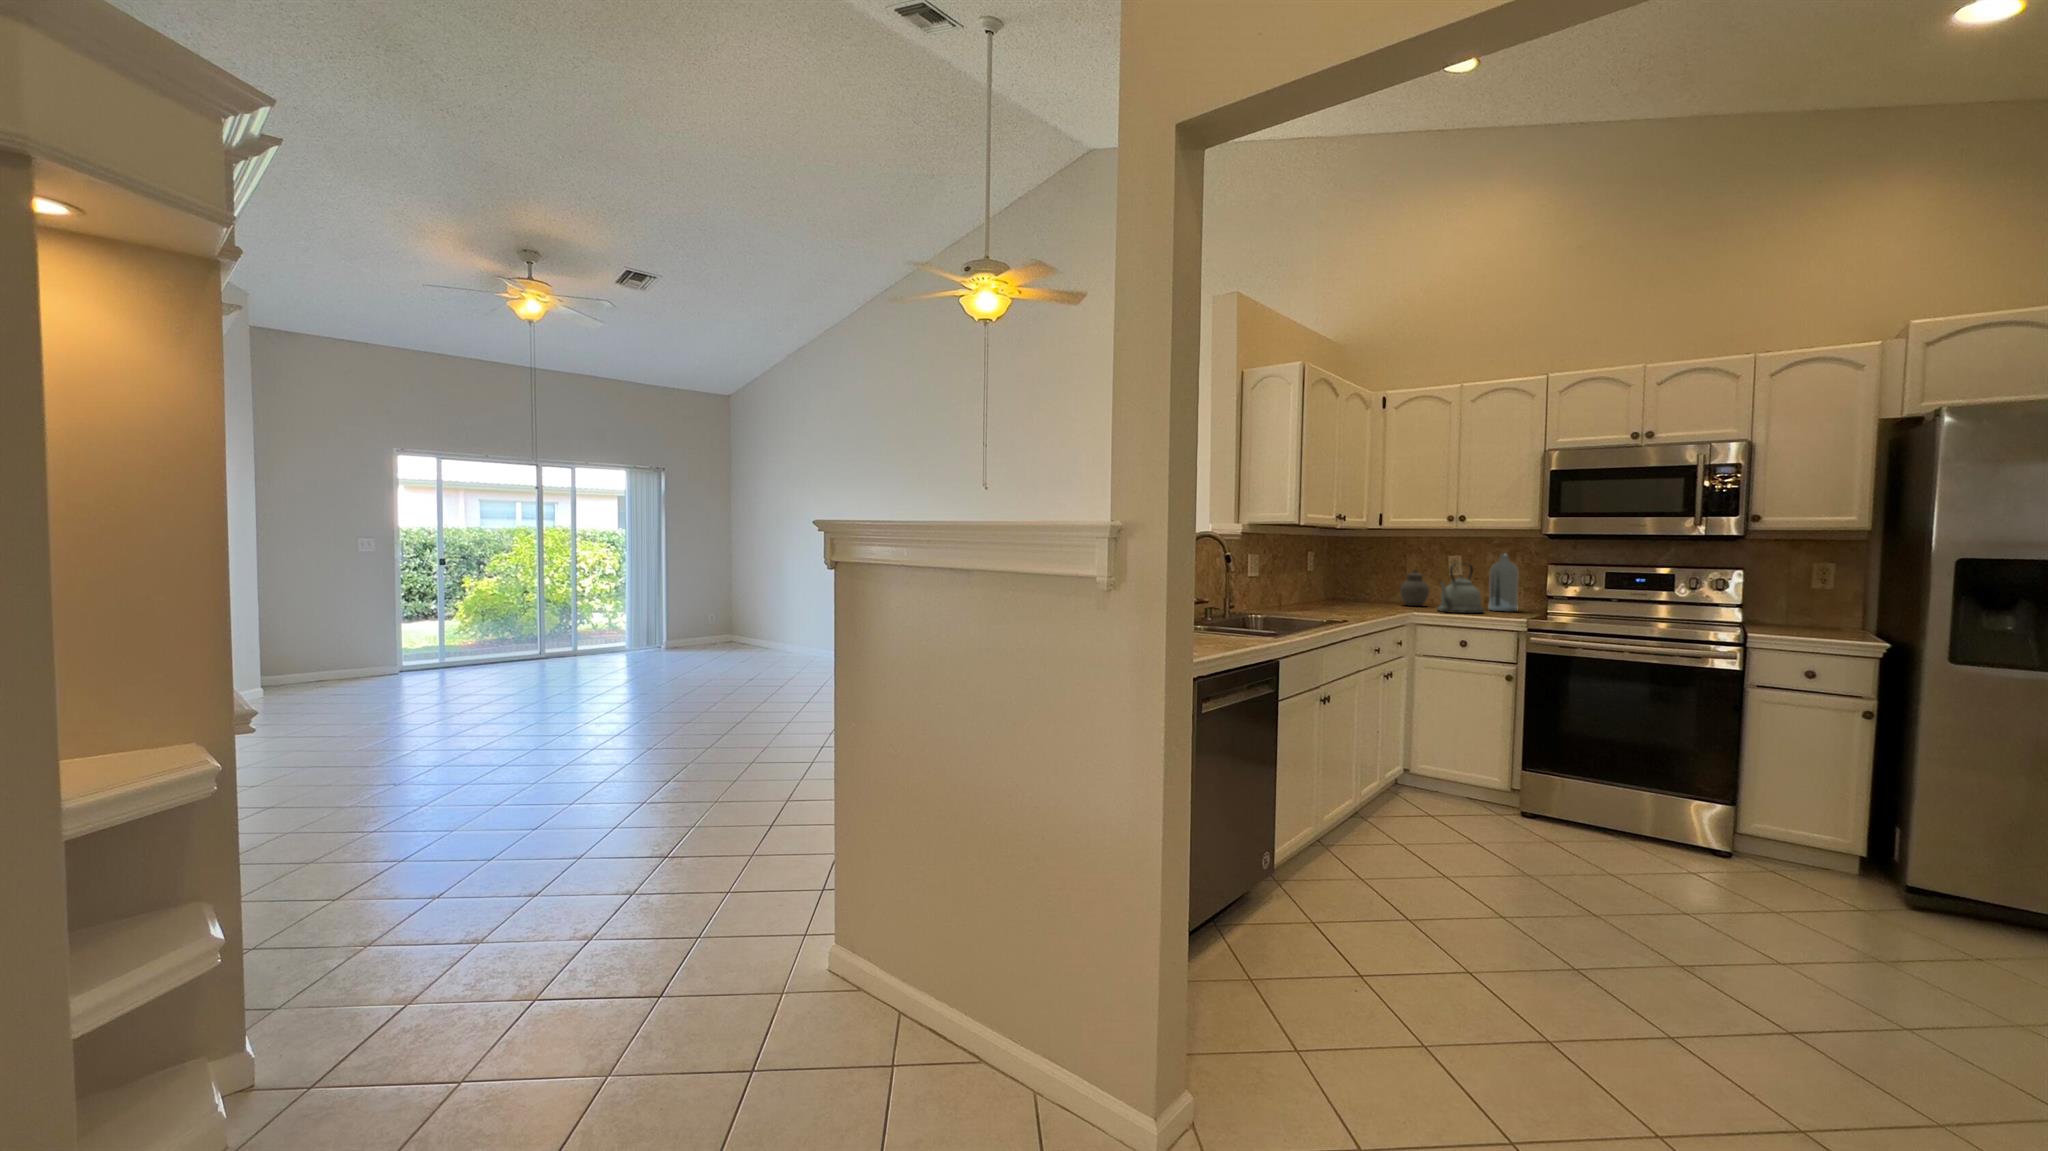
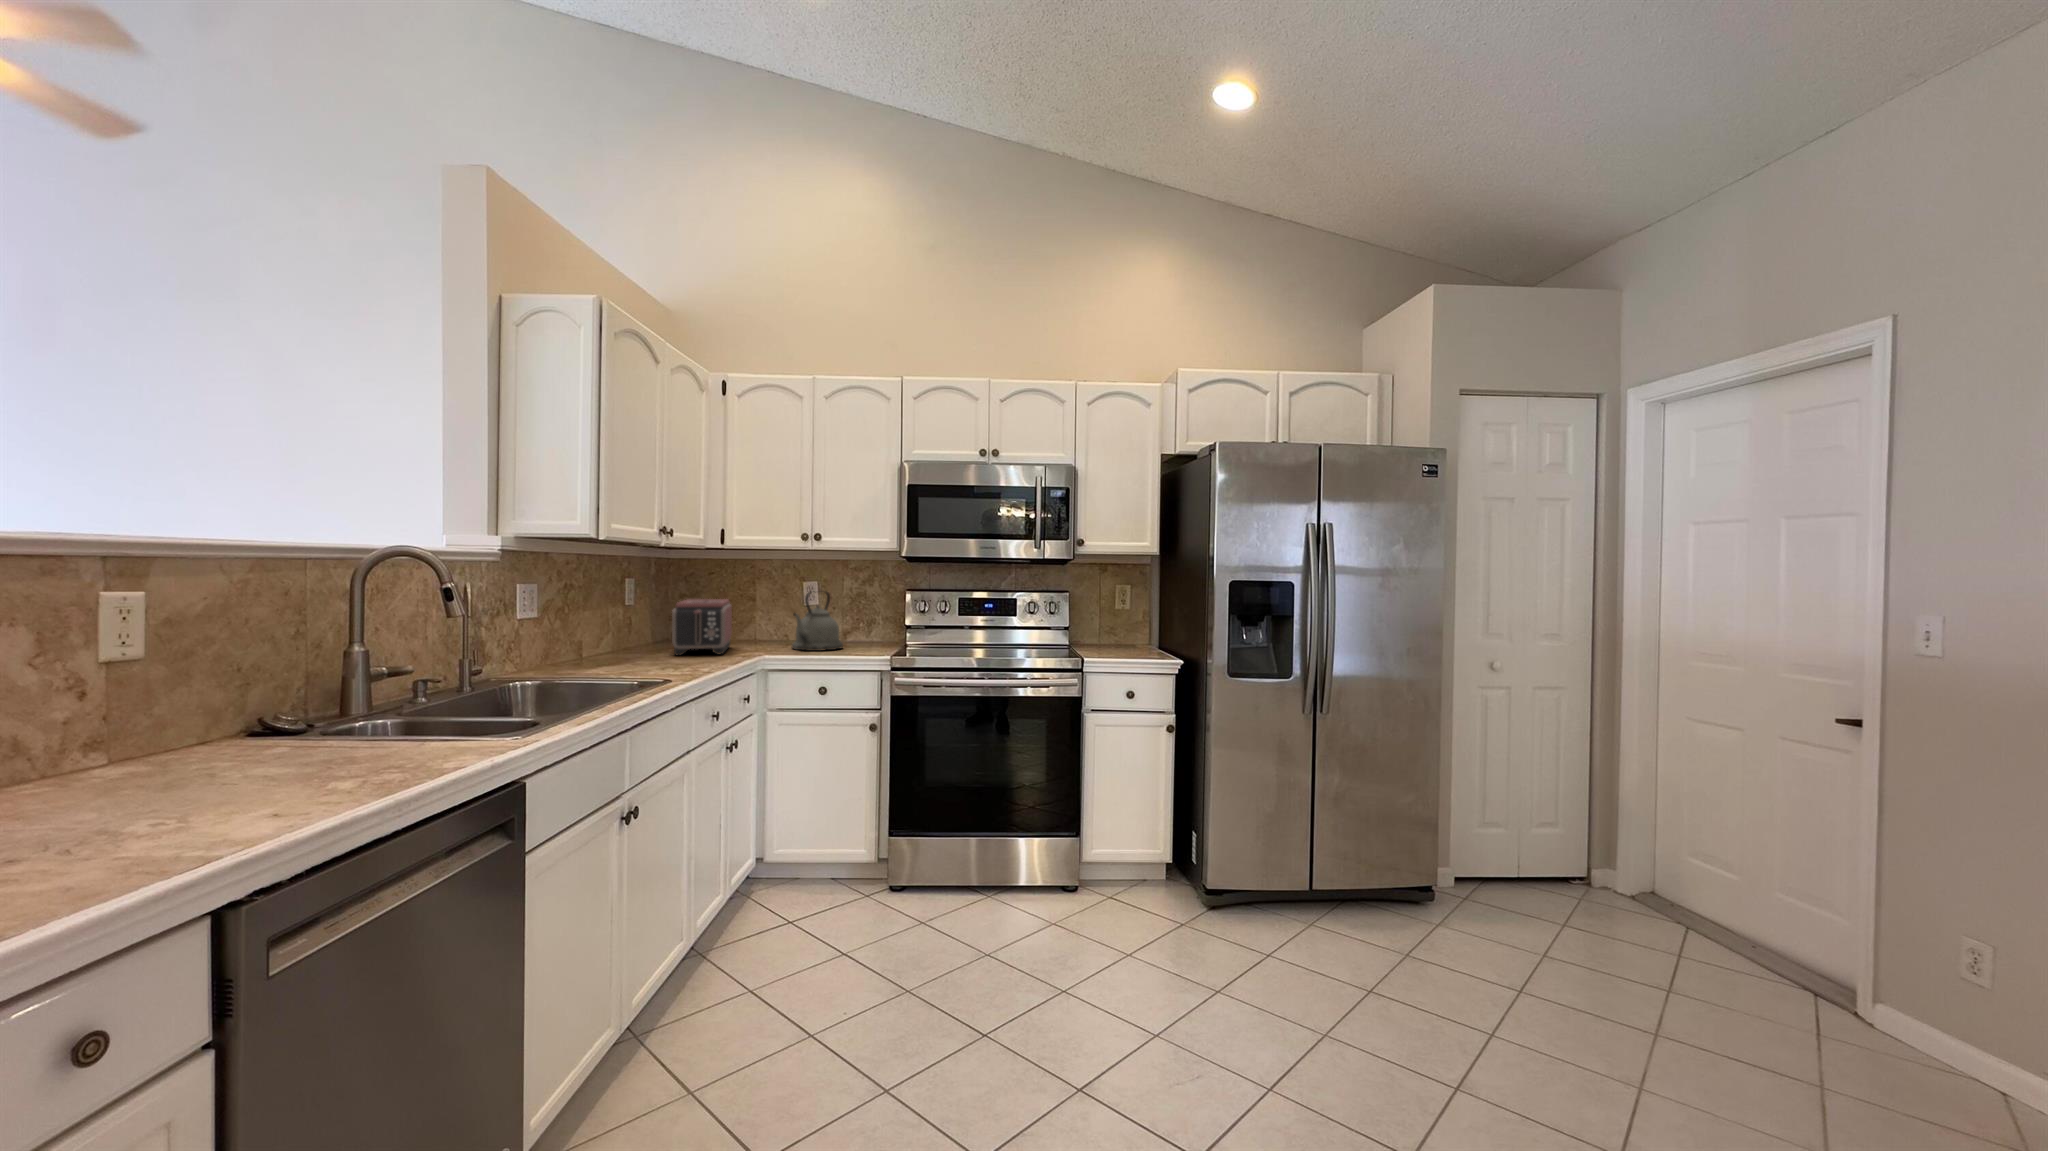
bottle: present [1489,554,1518,612] -> none [846,580,876,644]
toaster: none [1343,569,1387,611] -> present [672,599,732,655]
jar: present [1400,570,1429,606] -> none [748,599,782,643]

